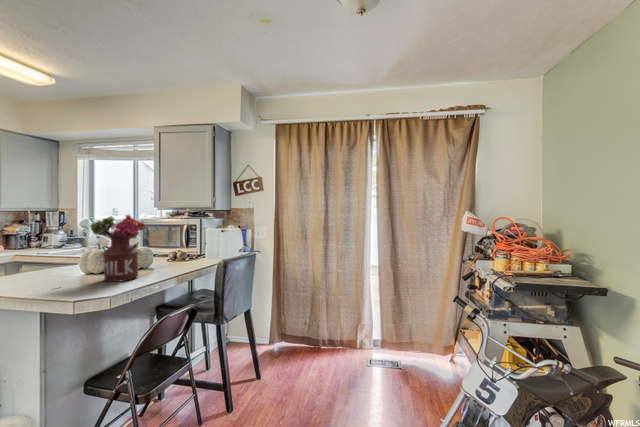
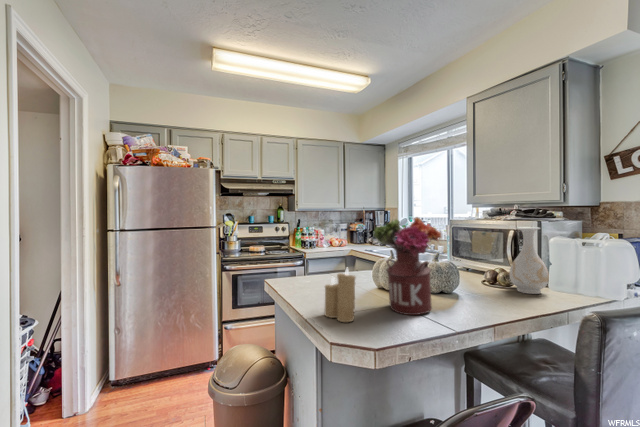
vase: none [185,222,206,261] -> present [509,227,549,294]
candle: none [47,252,82,294] -> present [325,268,356,322]

